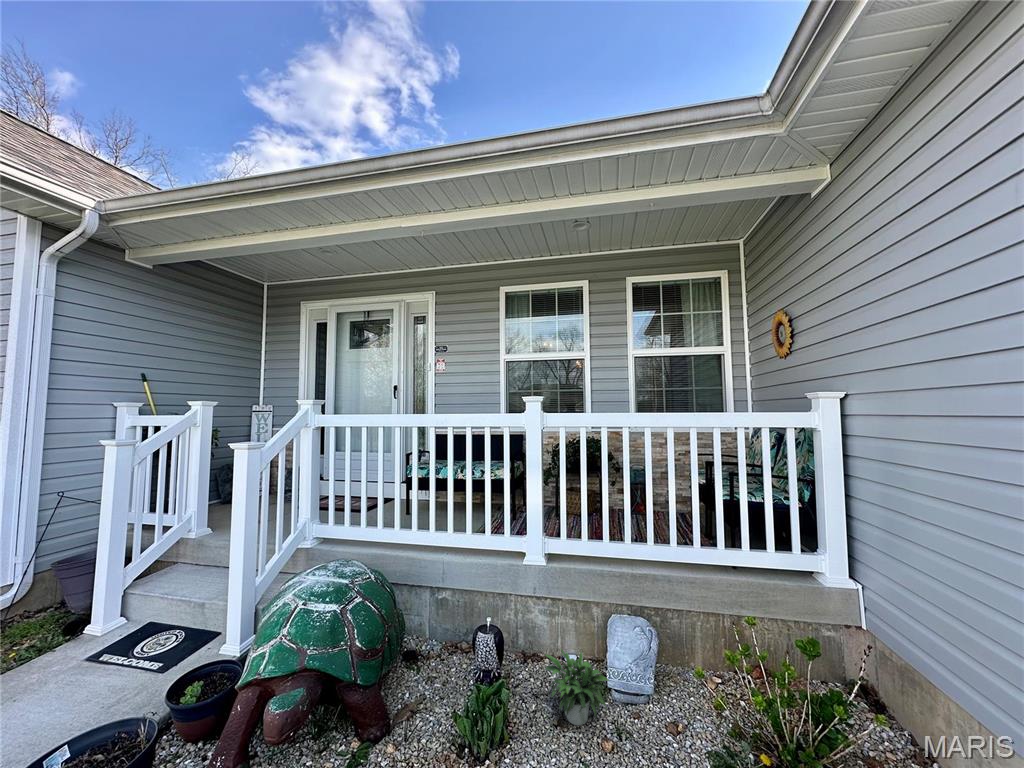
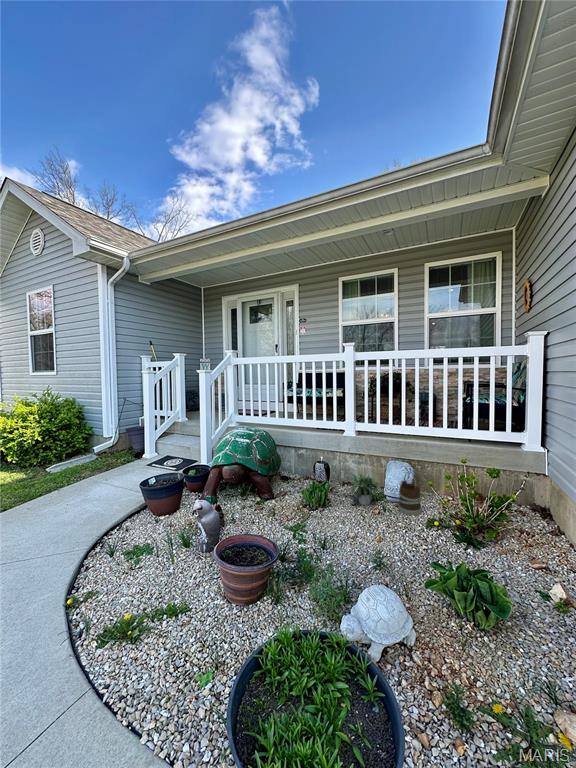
wooden bucket: none [642,650,687,745] -> present [398,472,422,515]

